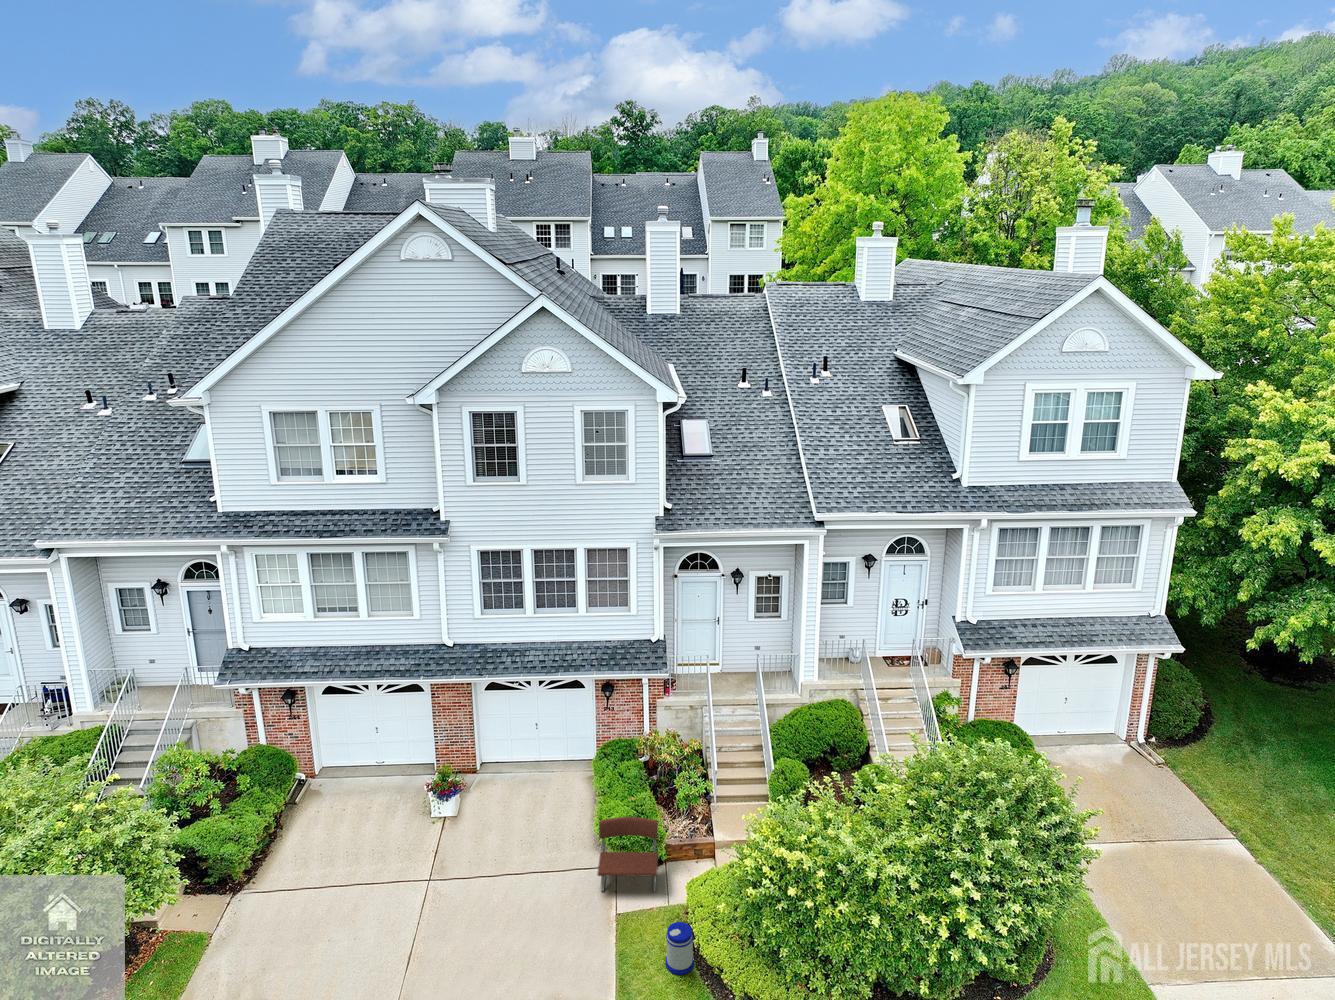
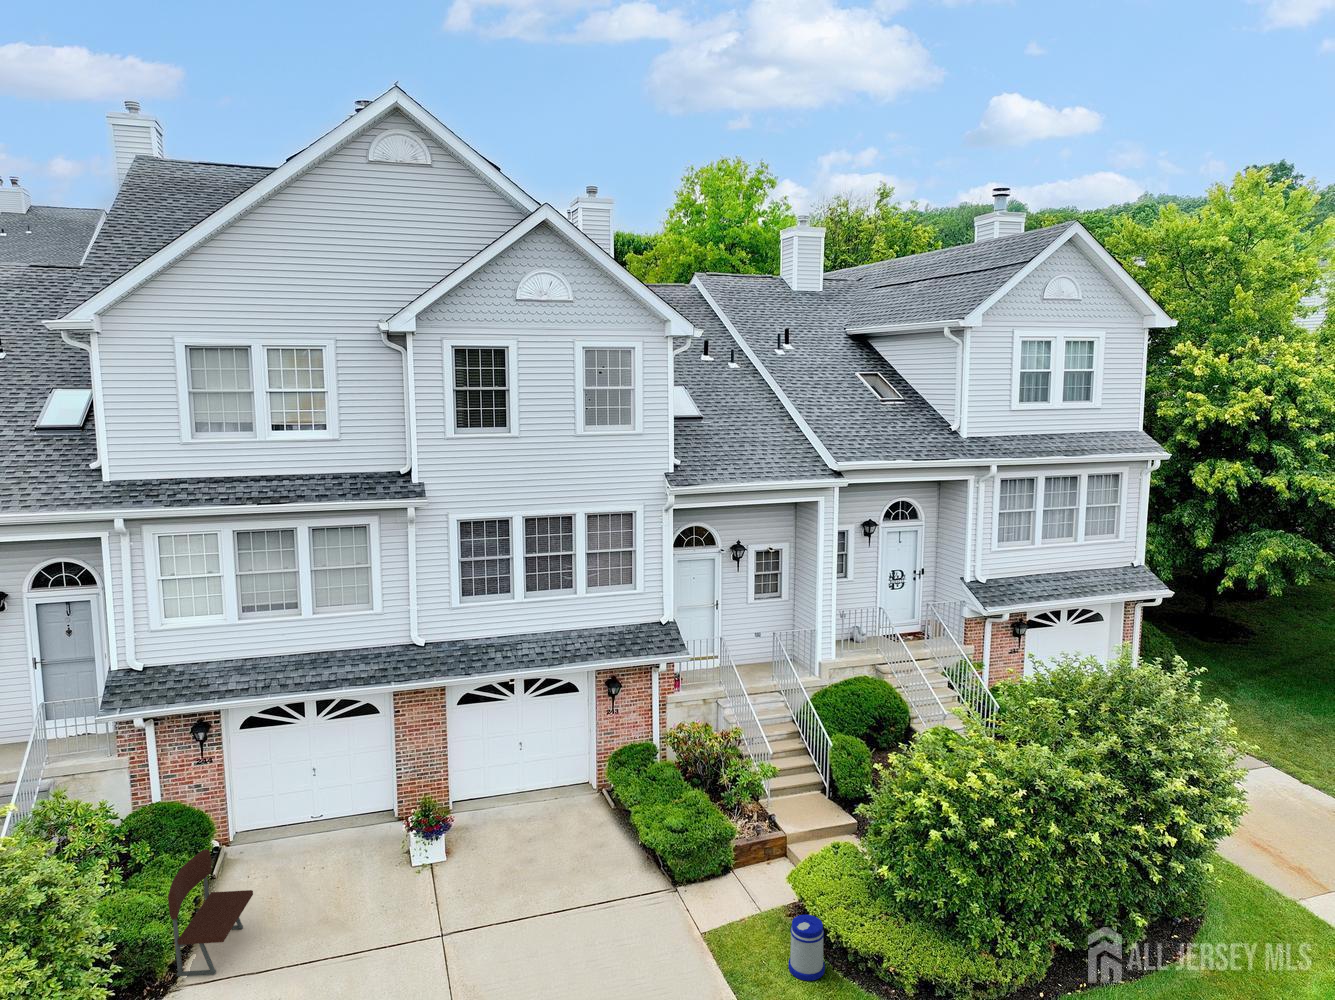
bench: present [598,817,658,892] -> present [168,849,253,976]

